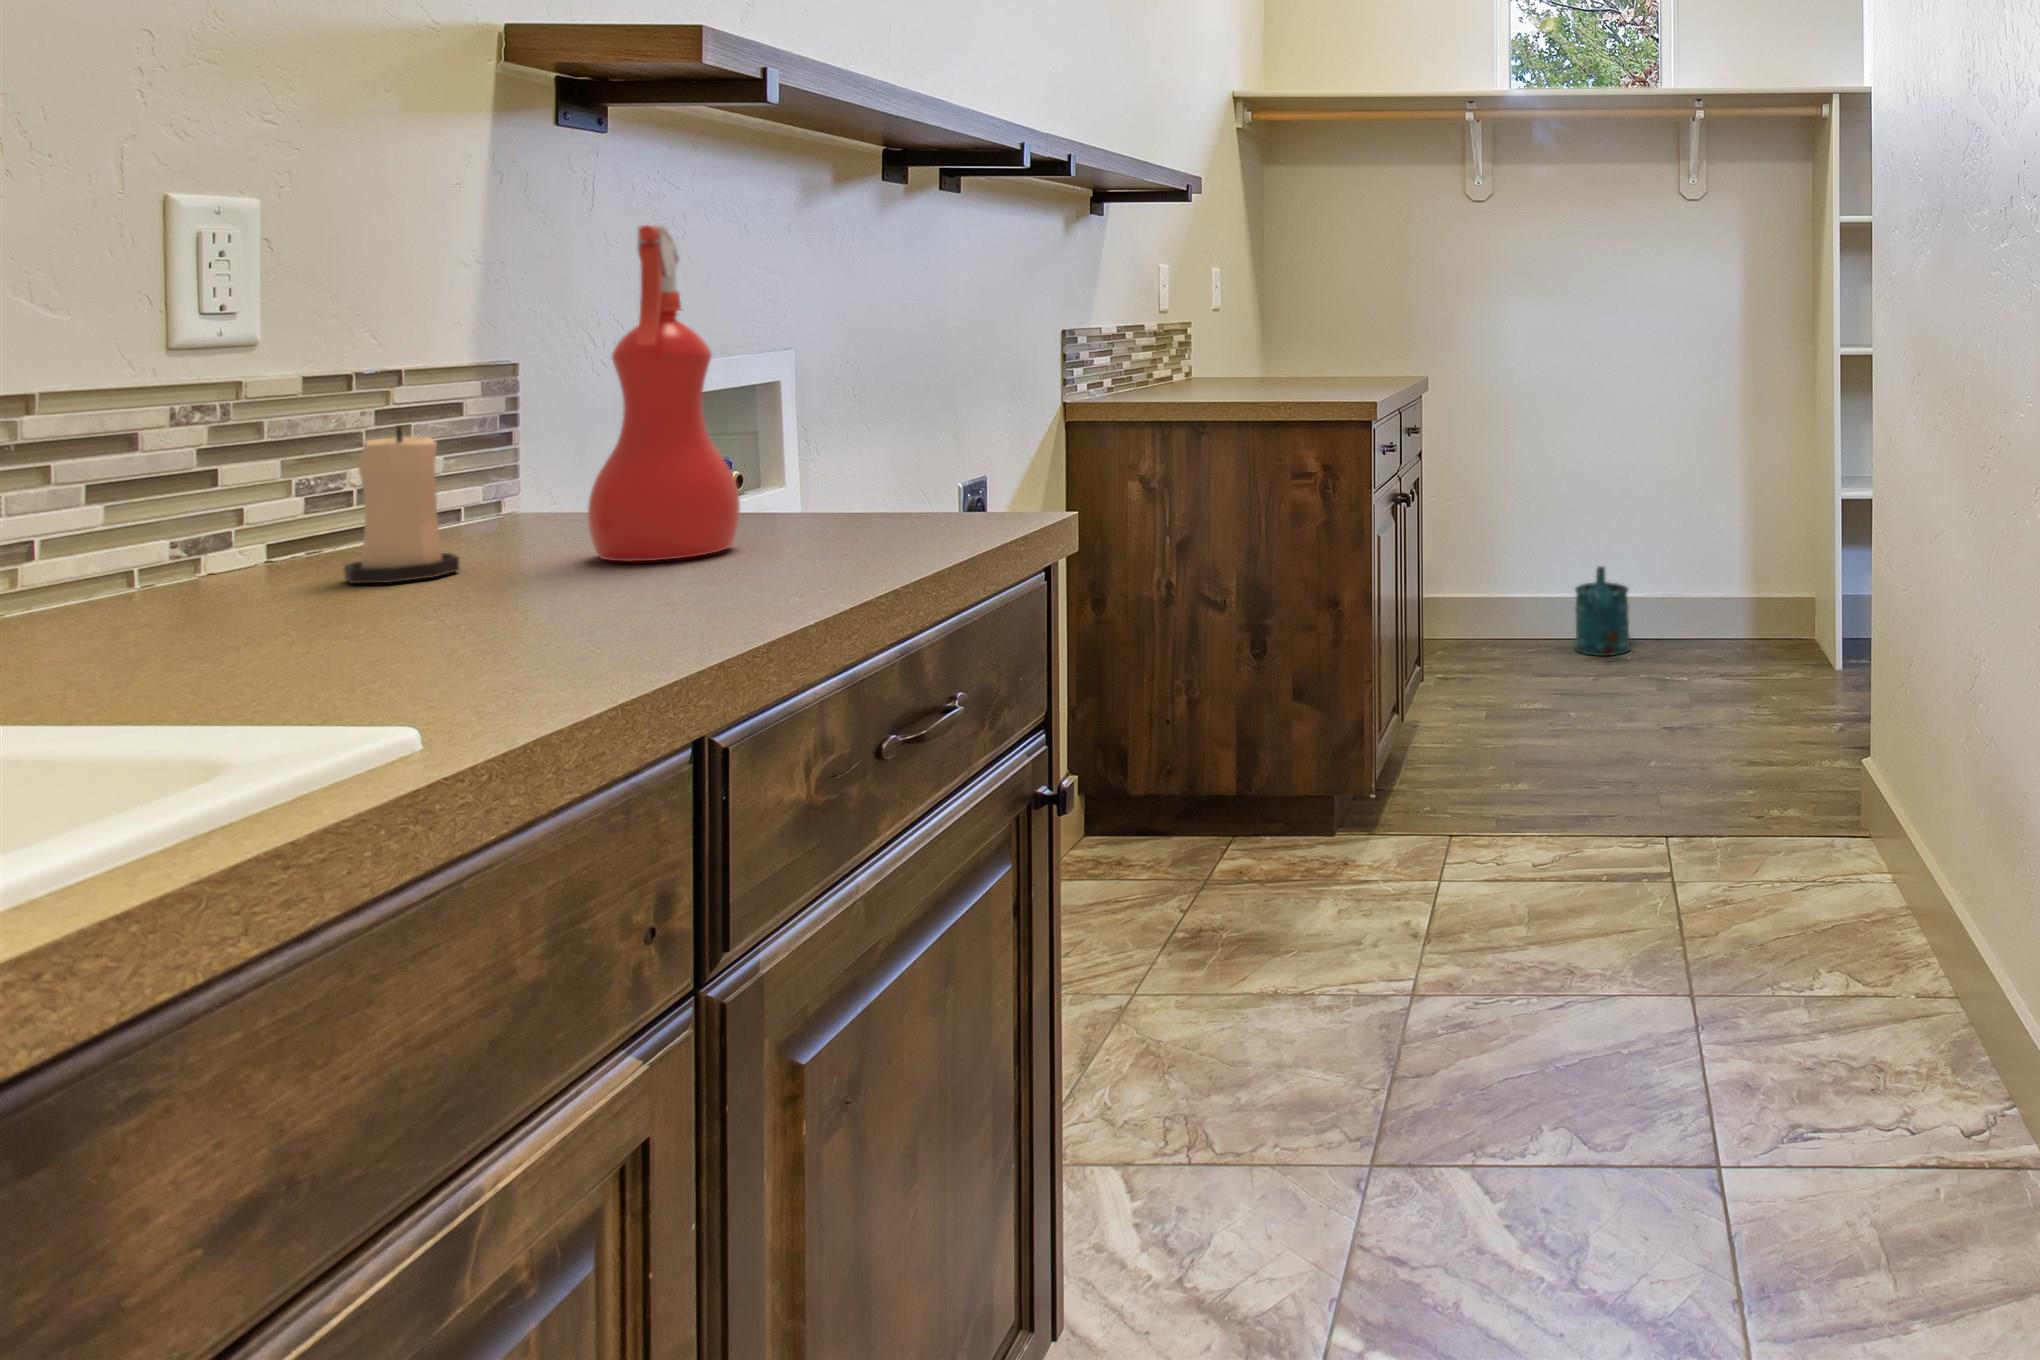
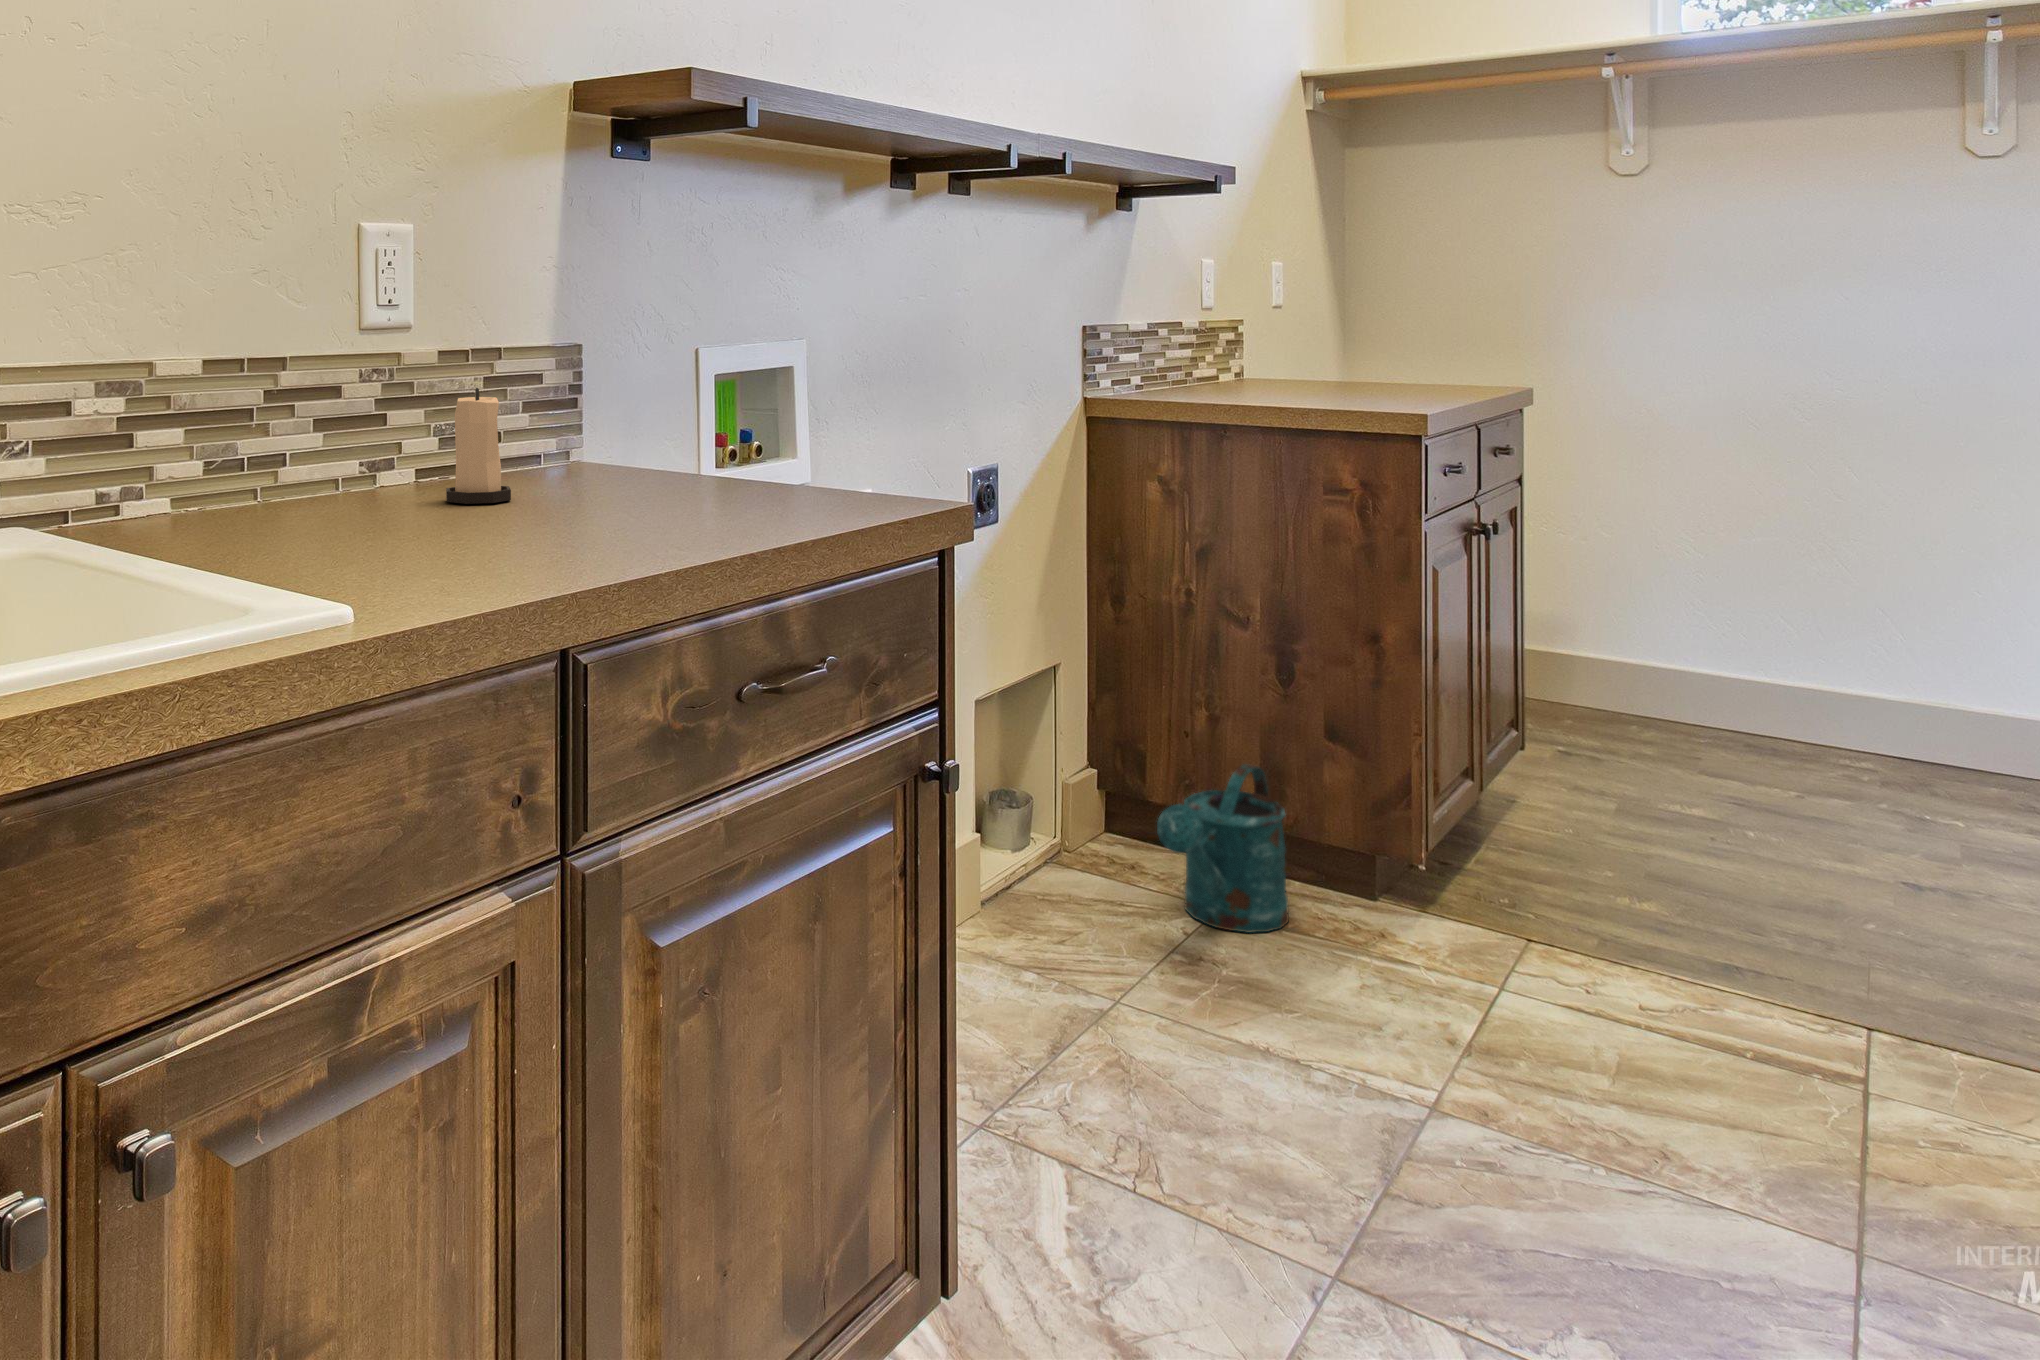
spray bottle: present [588,225,740,561] -> none [591,232,697,505]
watering can: present [1575,566,1630,656] -> present [1157,764,1289,933]

